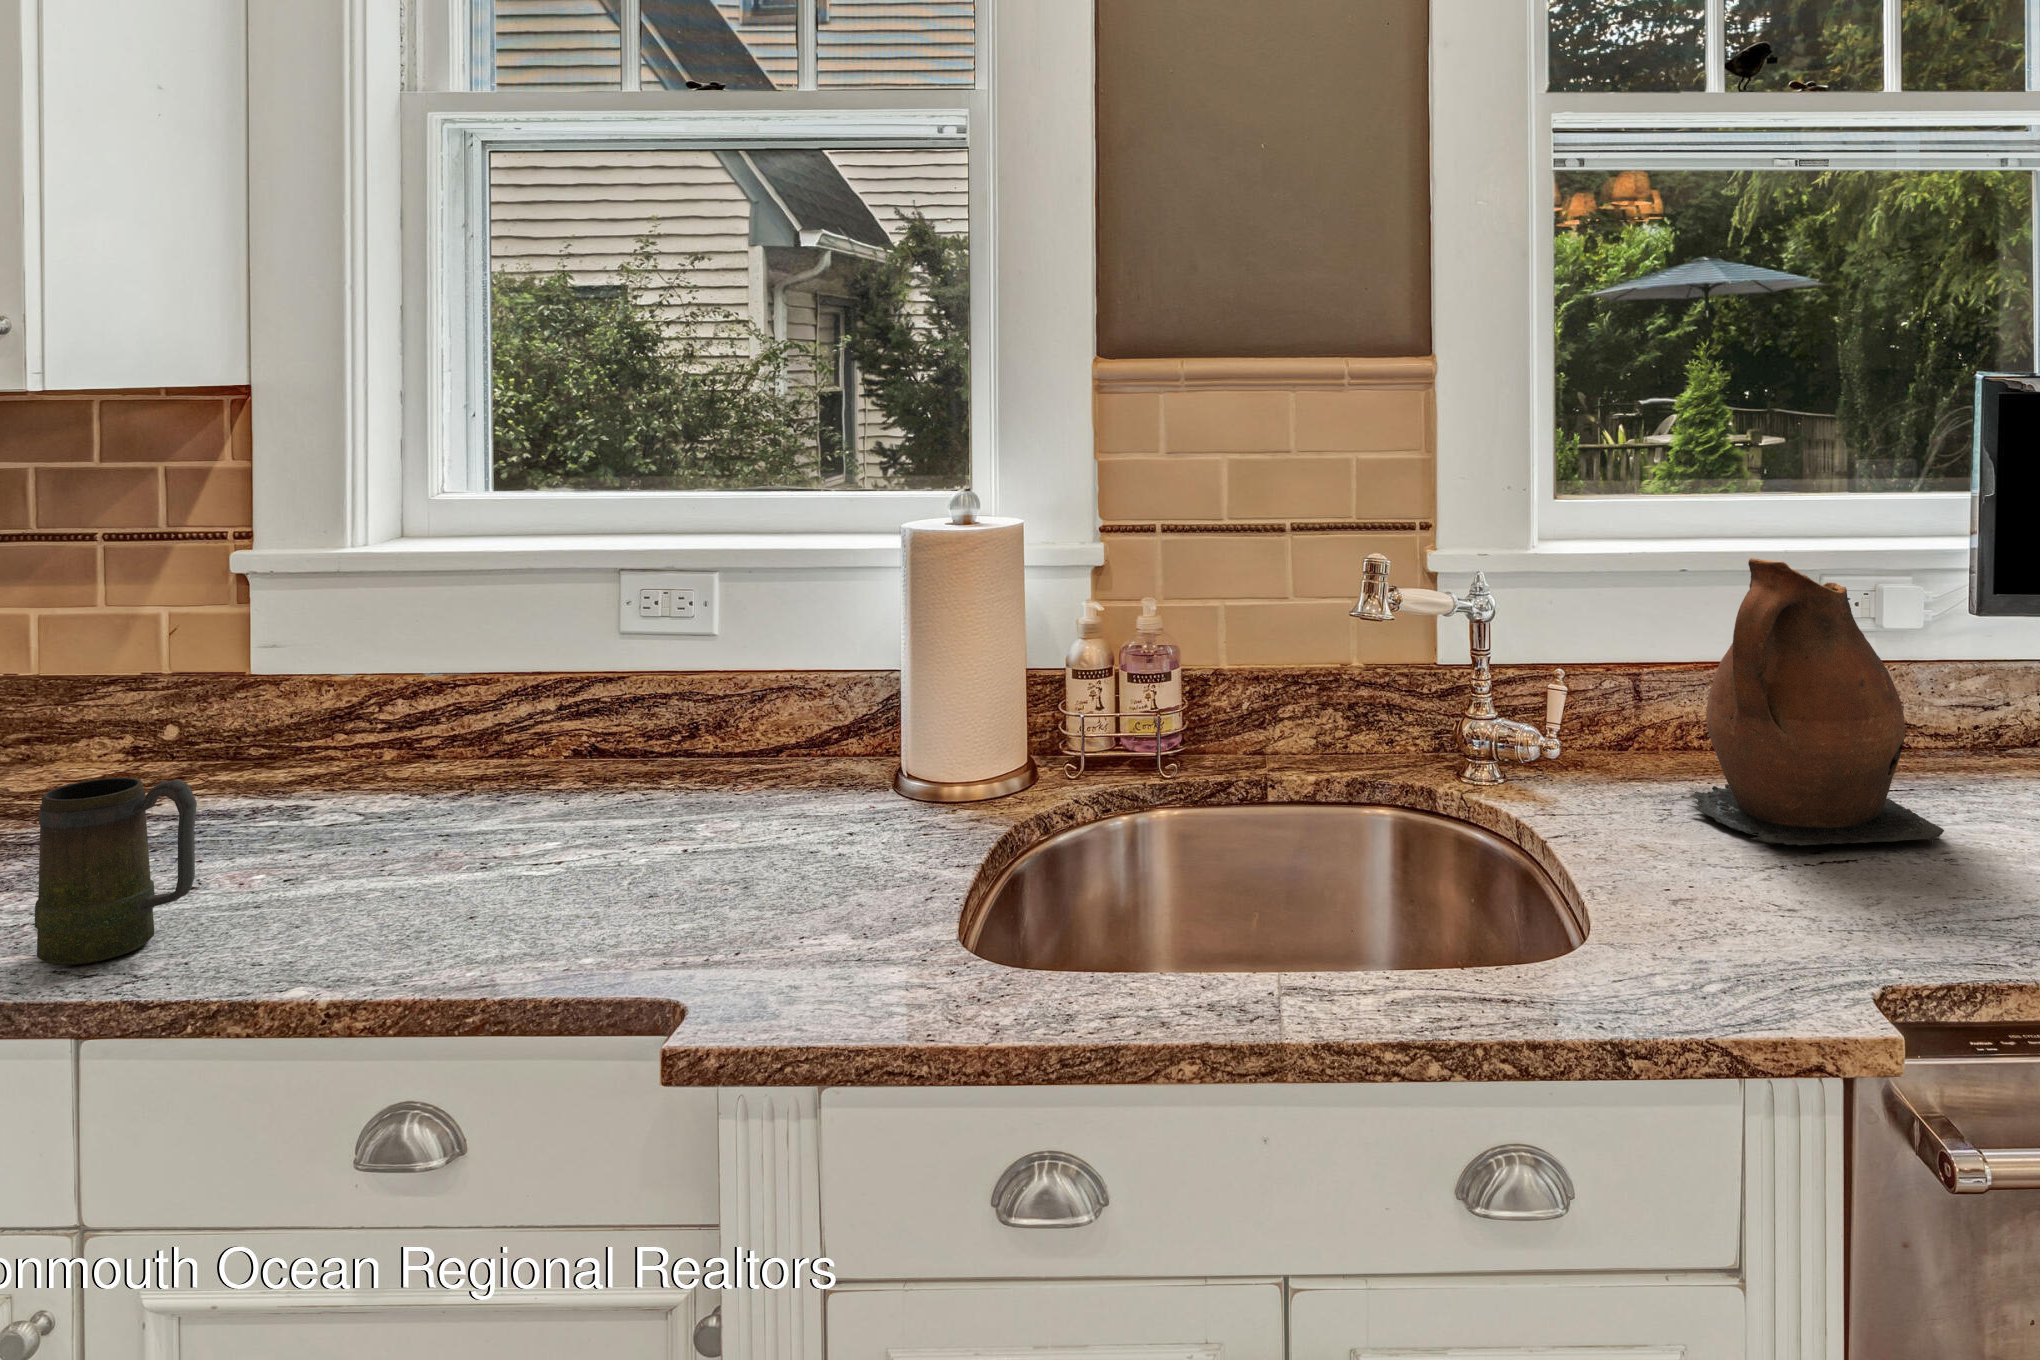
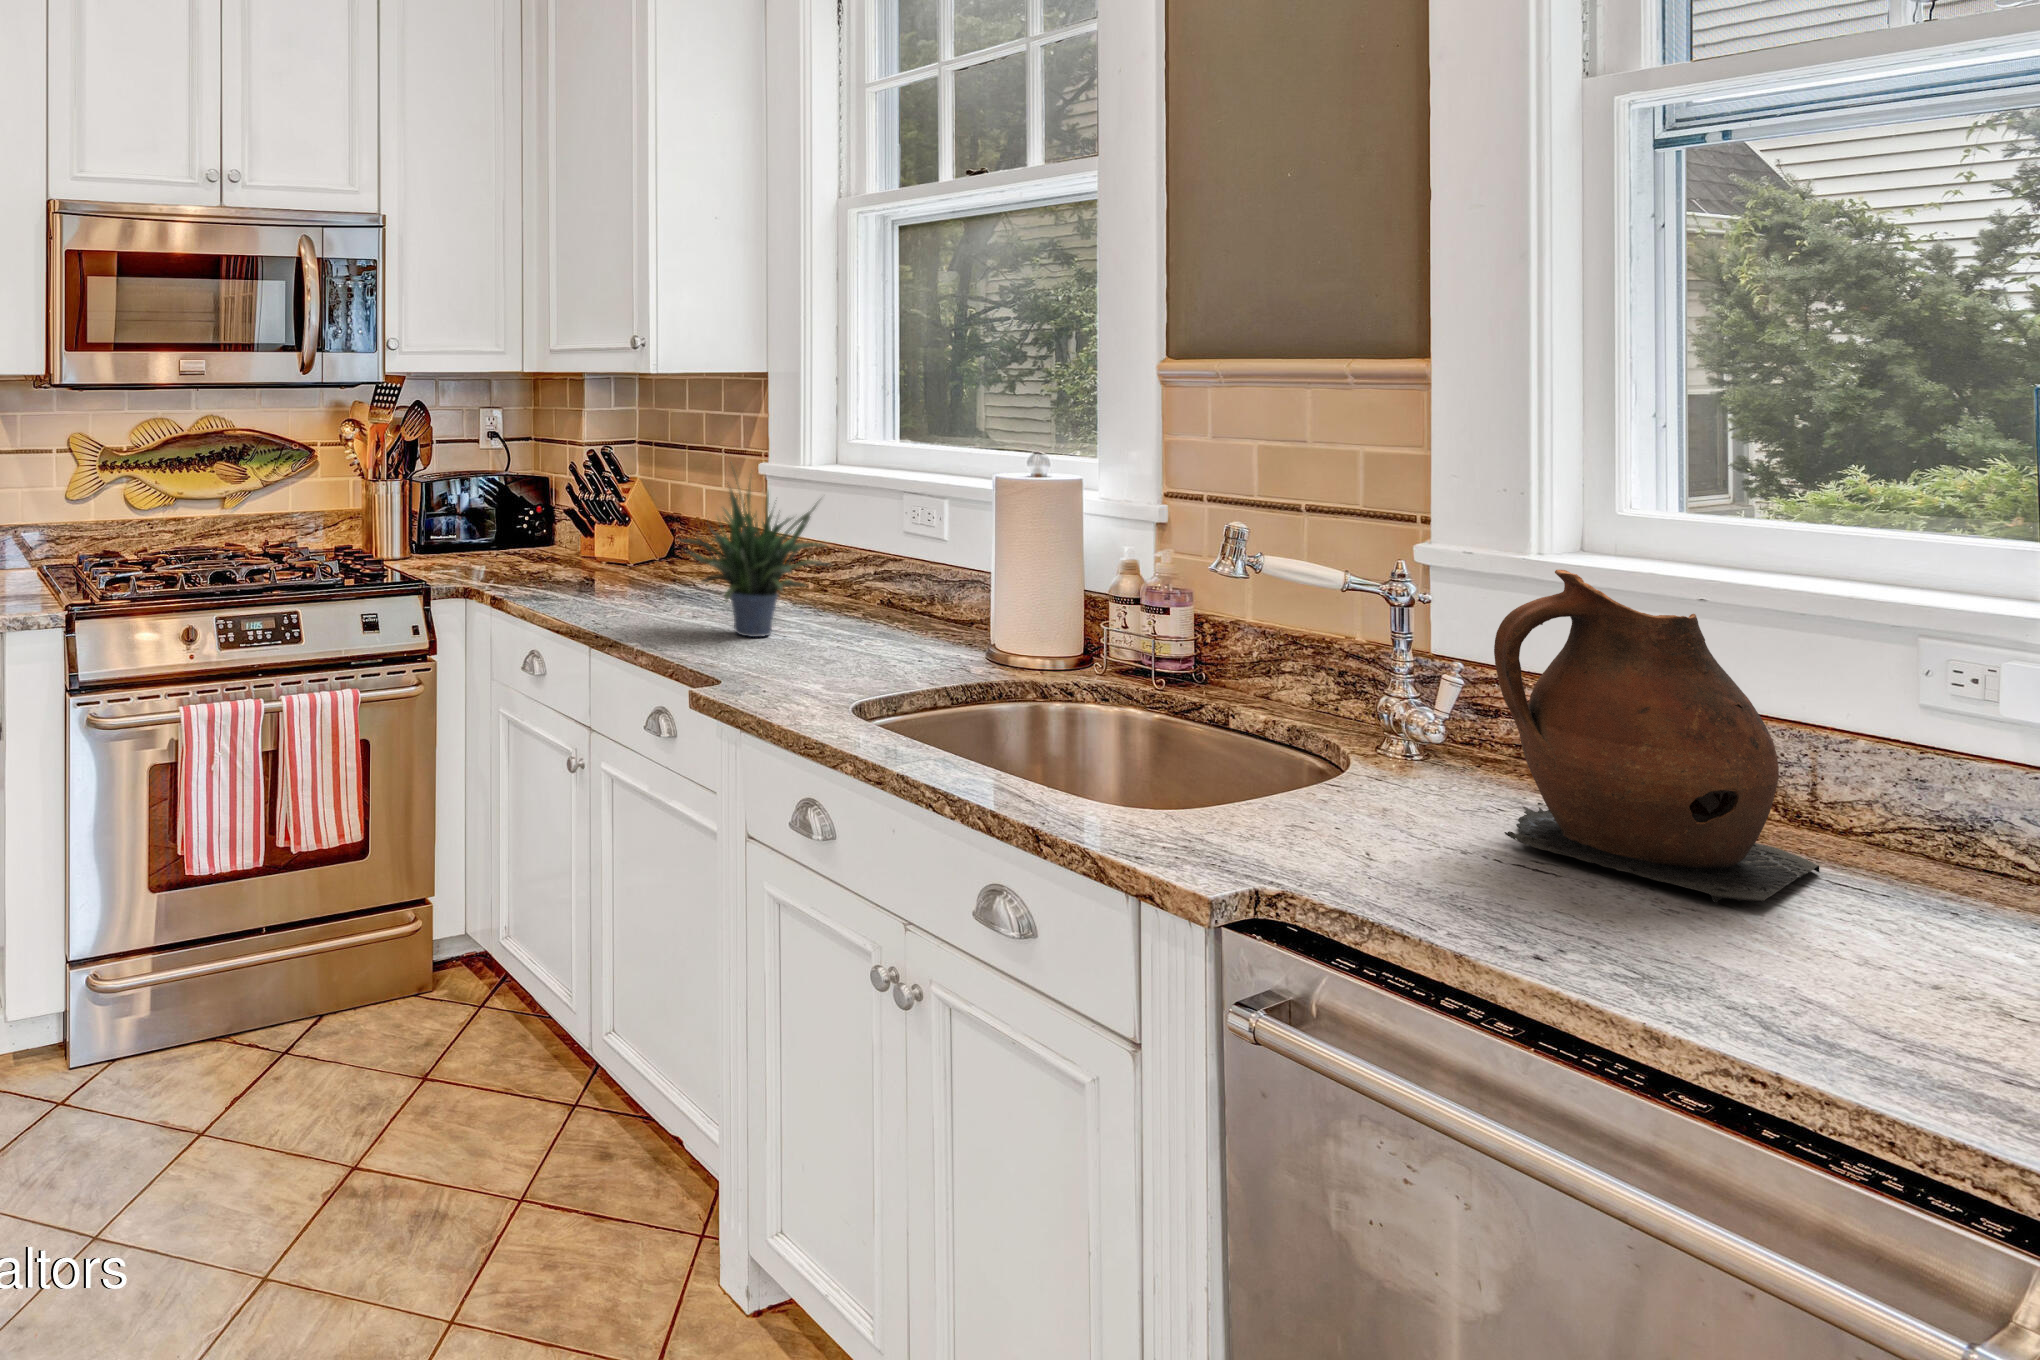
potted plant: none [352,548,715,901] -> present [677,479,830,637]
mug: present [35,778,197,965] -> none [580,537,629,611]

